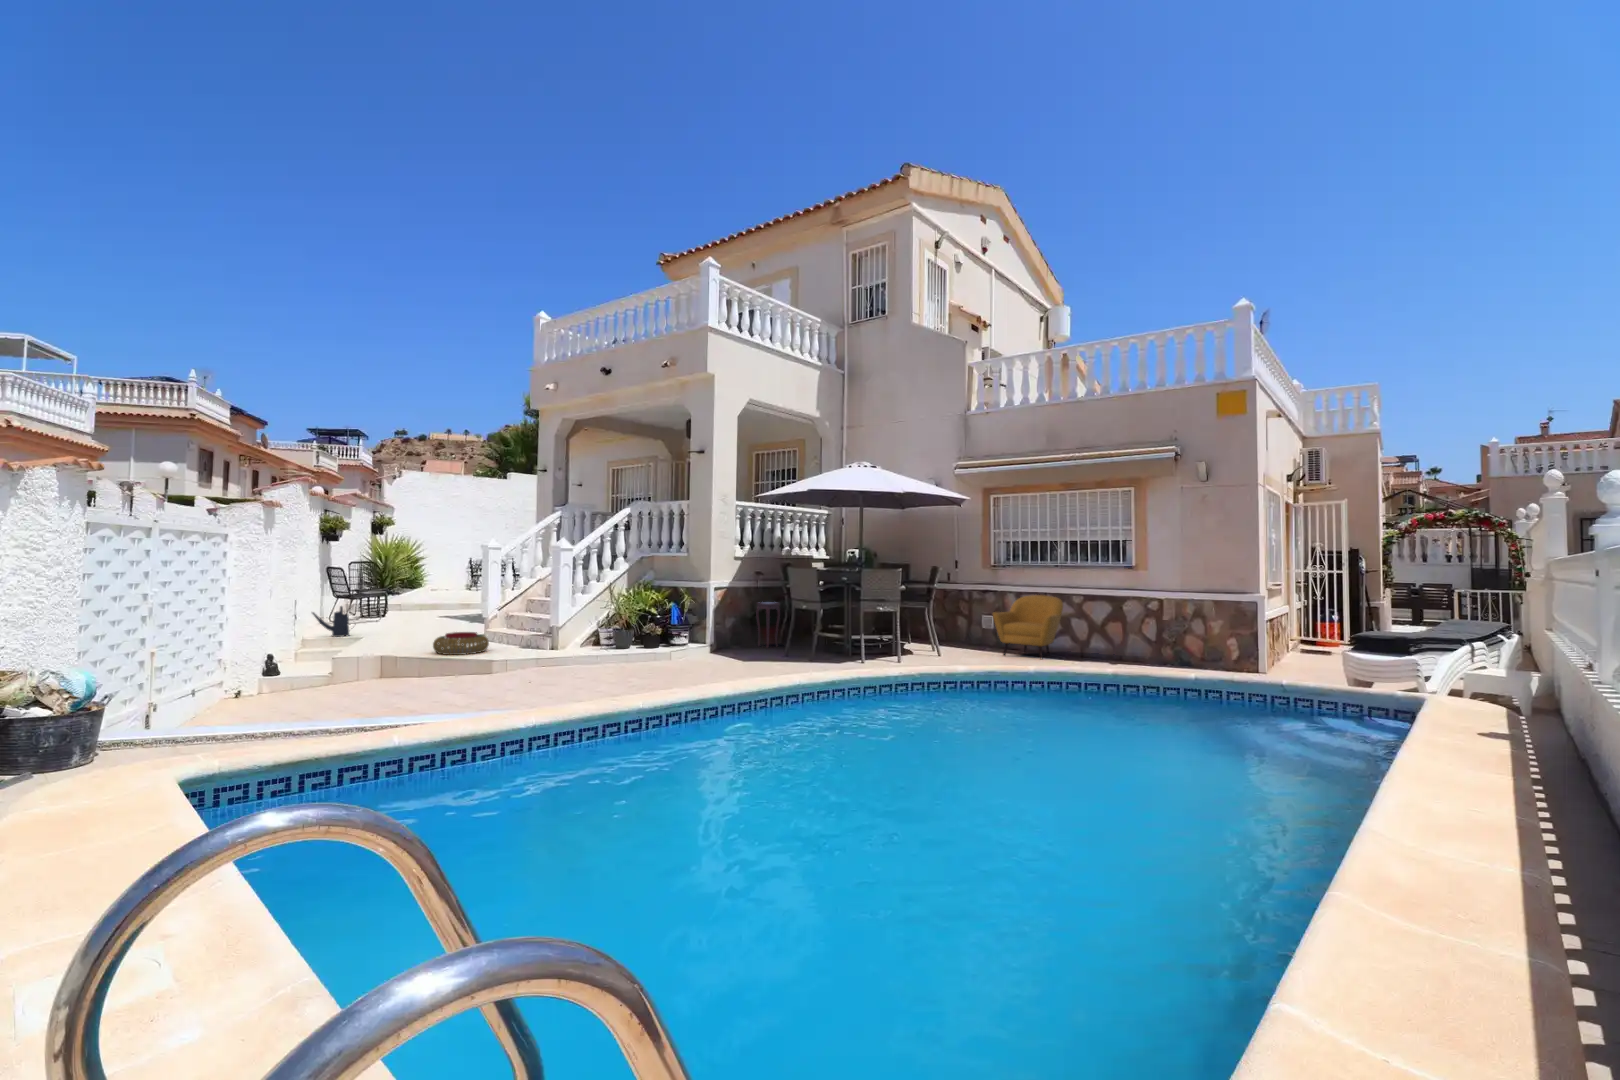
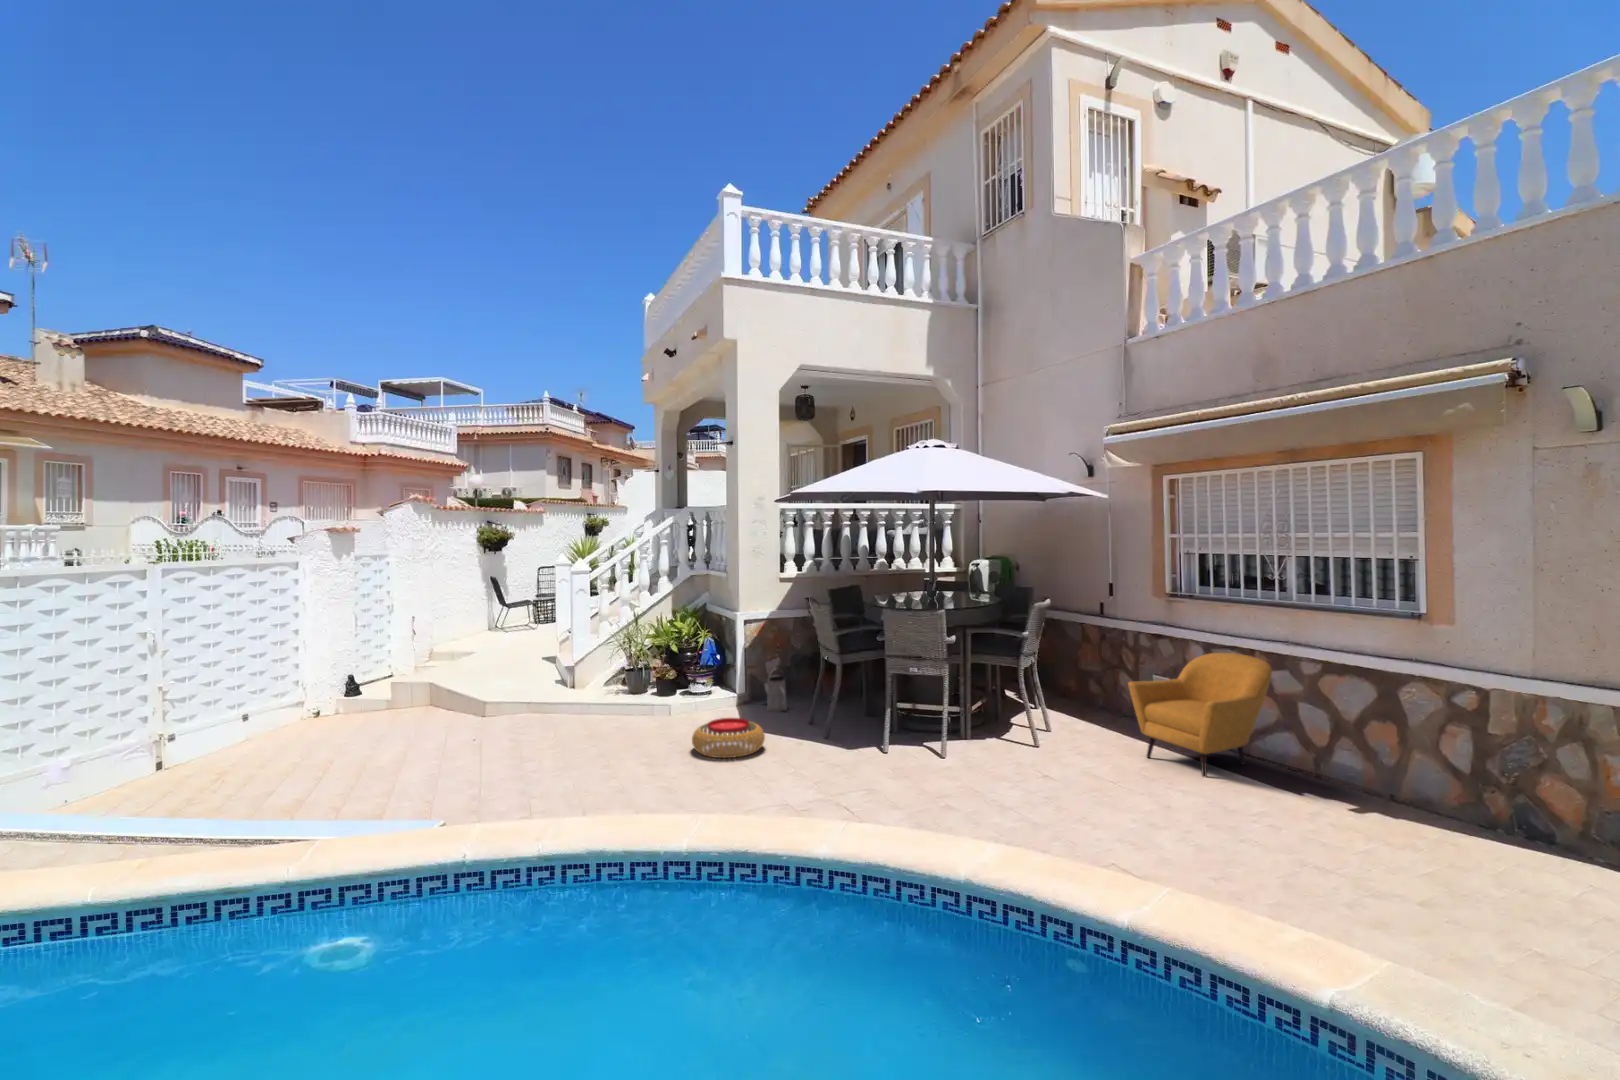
side table: present [756,602,780,646] -> none [822,636,851,699]
watering can: present [312,606,349,637] -> present [763,672,787,712]
pouf: present [433,632,489,655] -> present [692,718,765,758]

